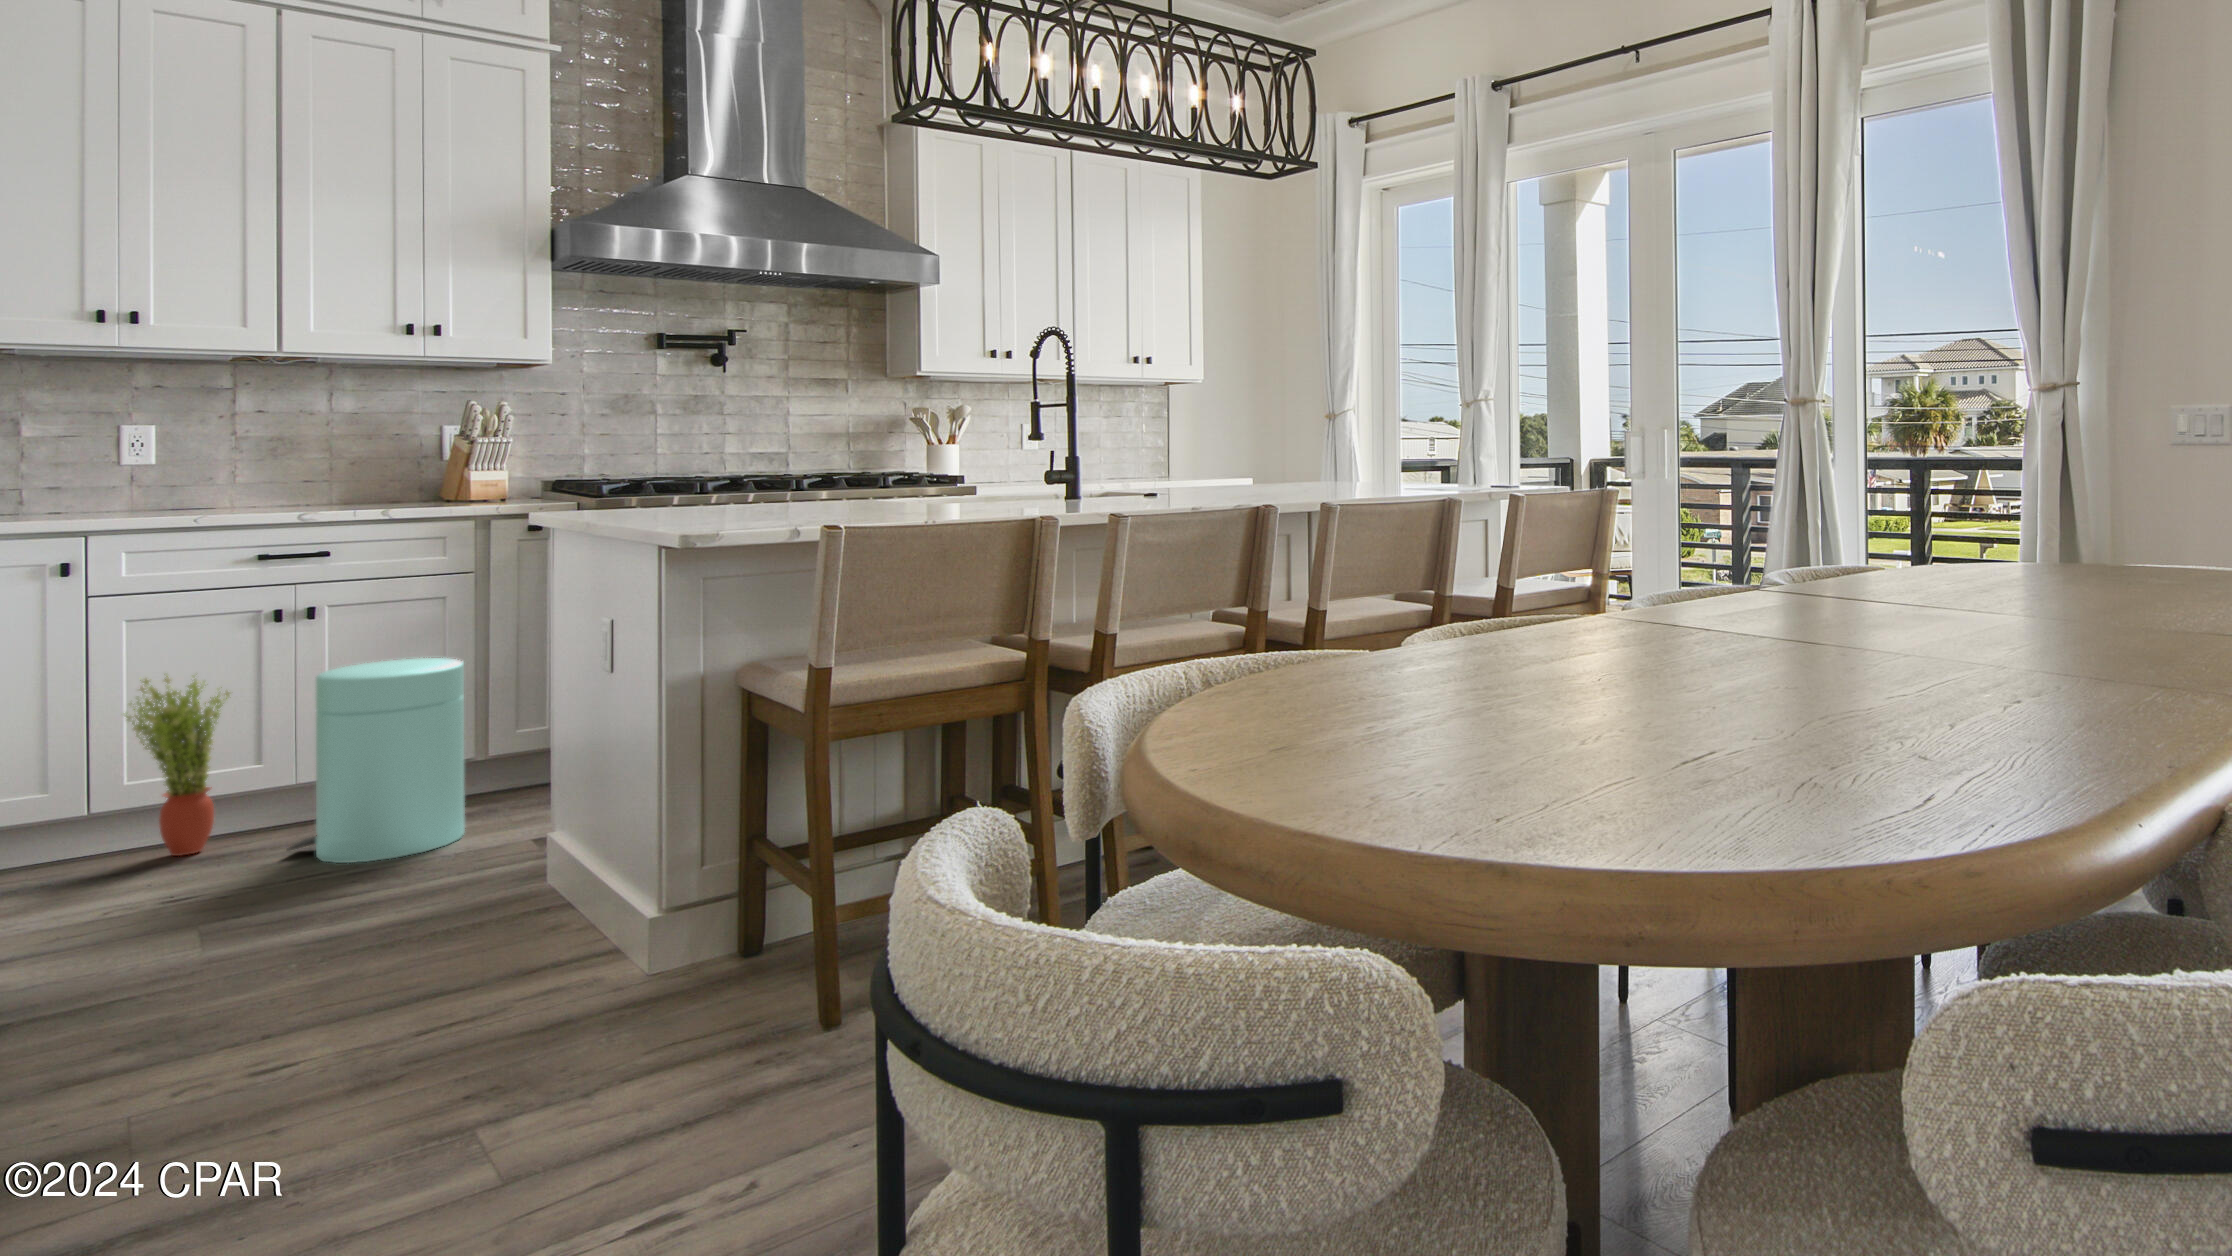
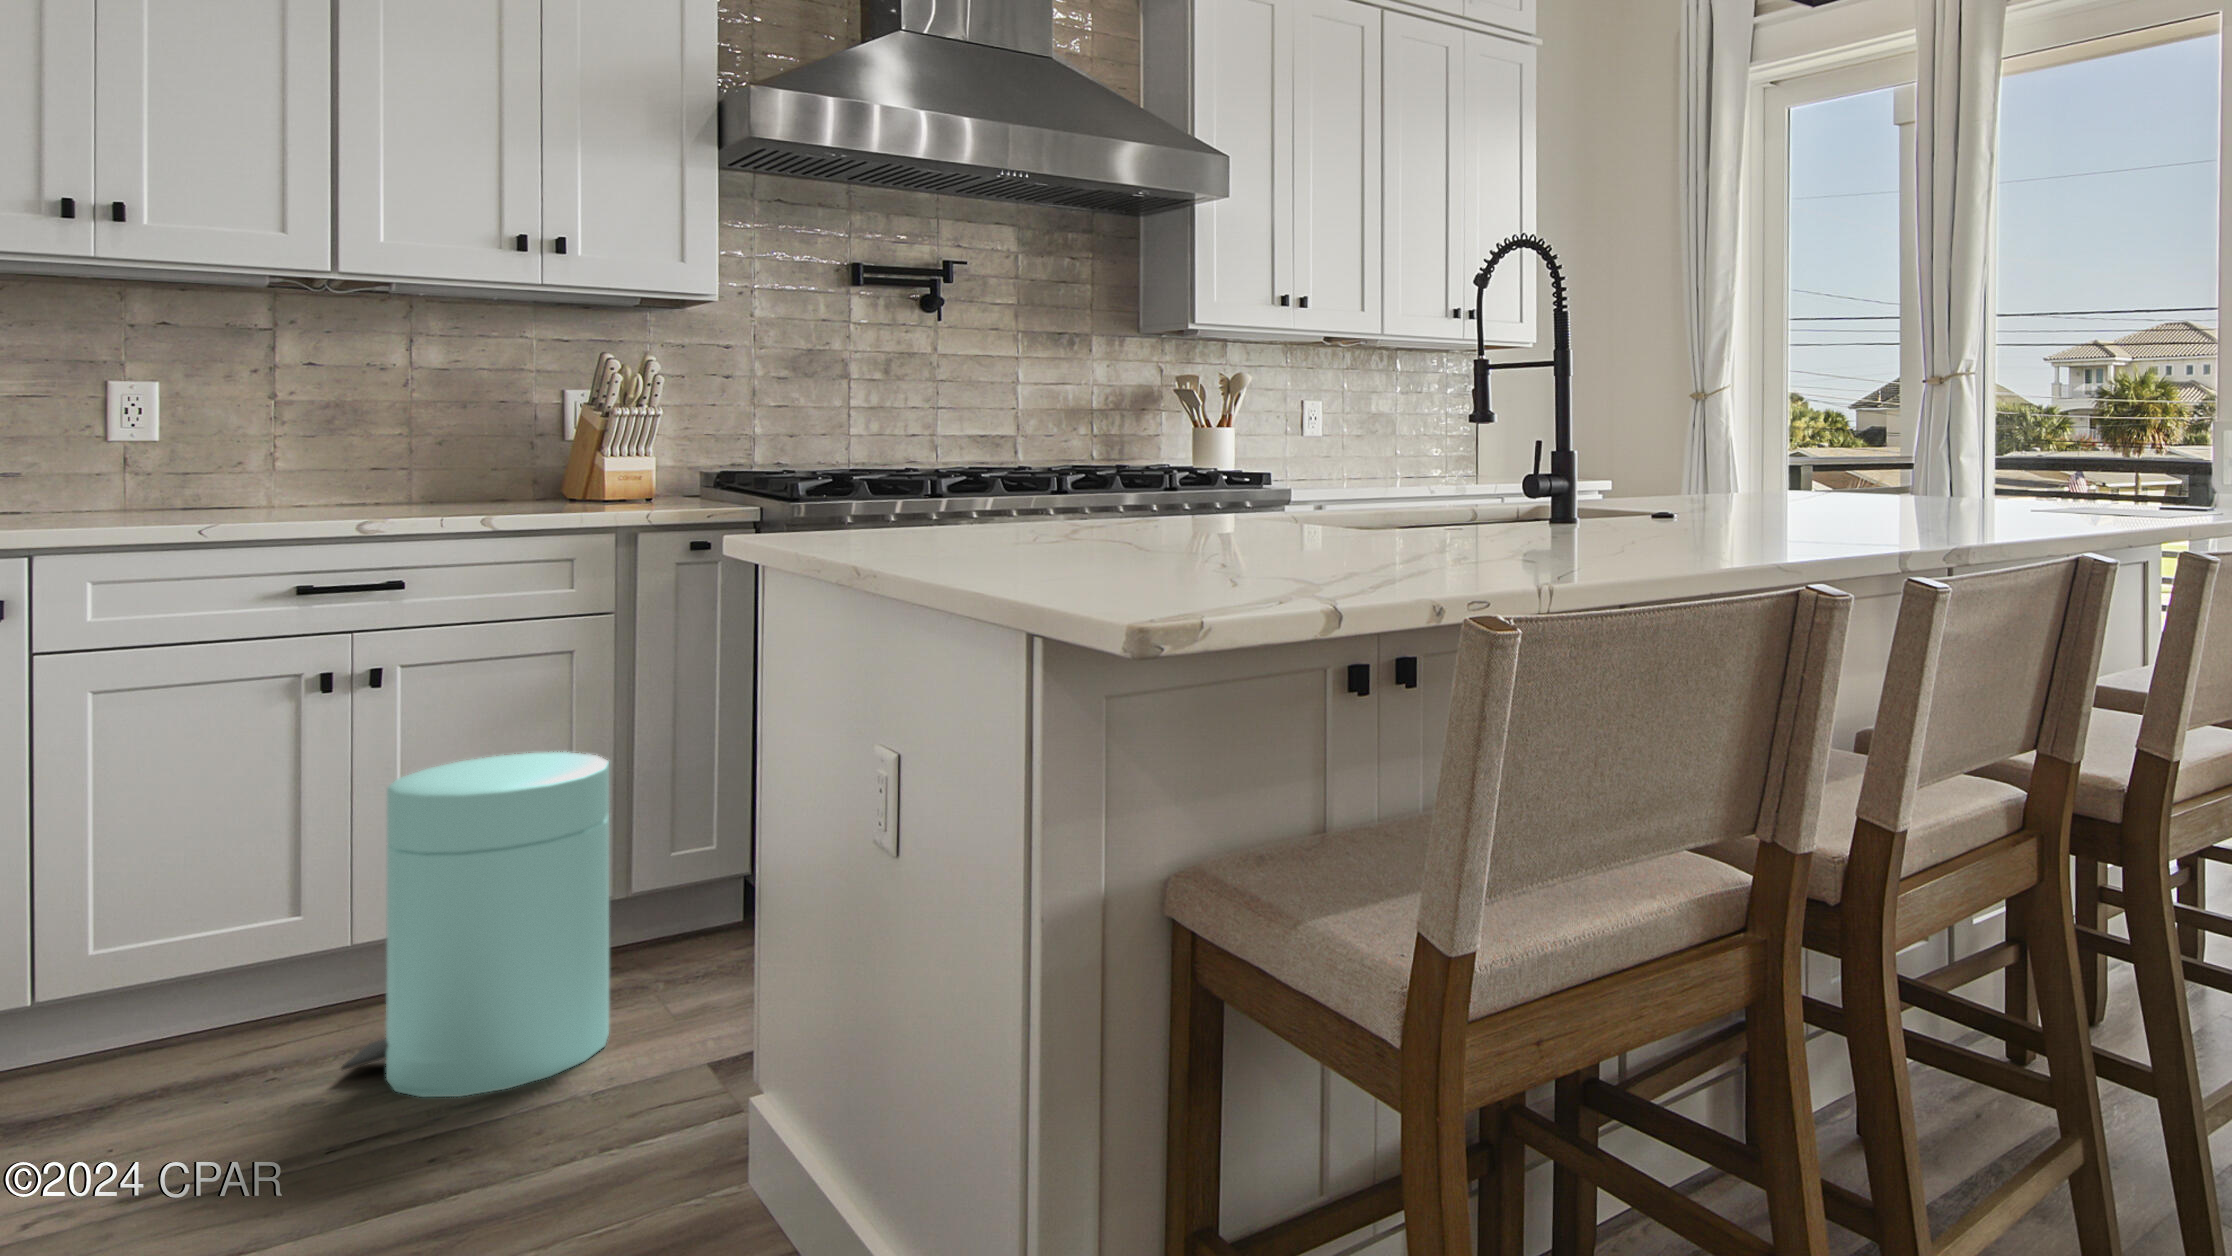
potted plant: present [124,676,230,856] -> none [91,773,262,1068]

